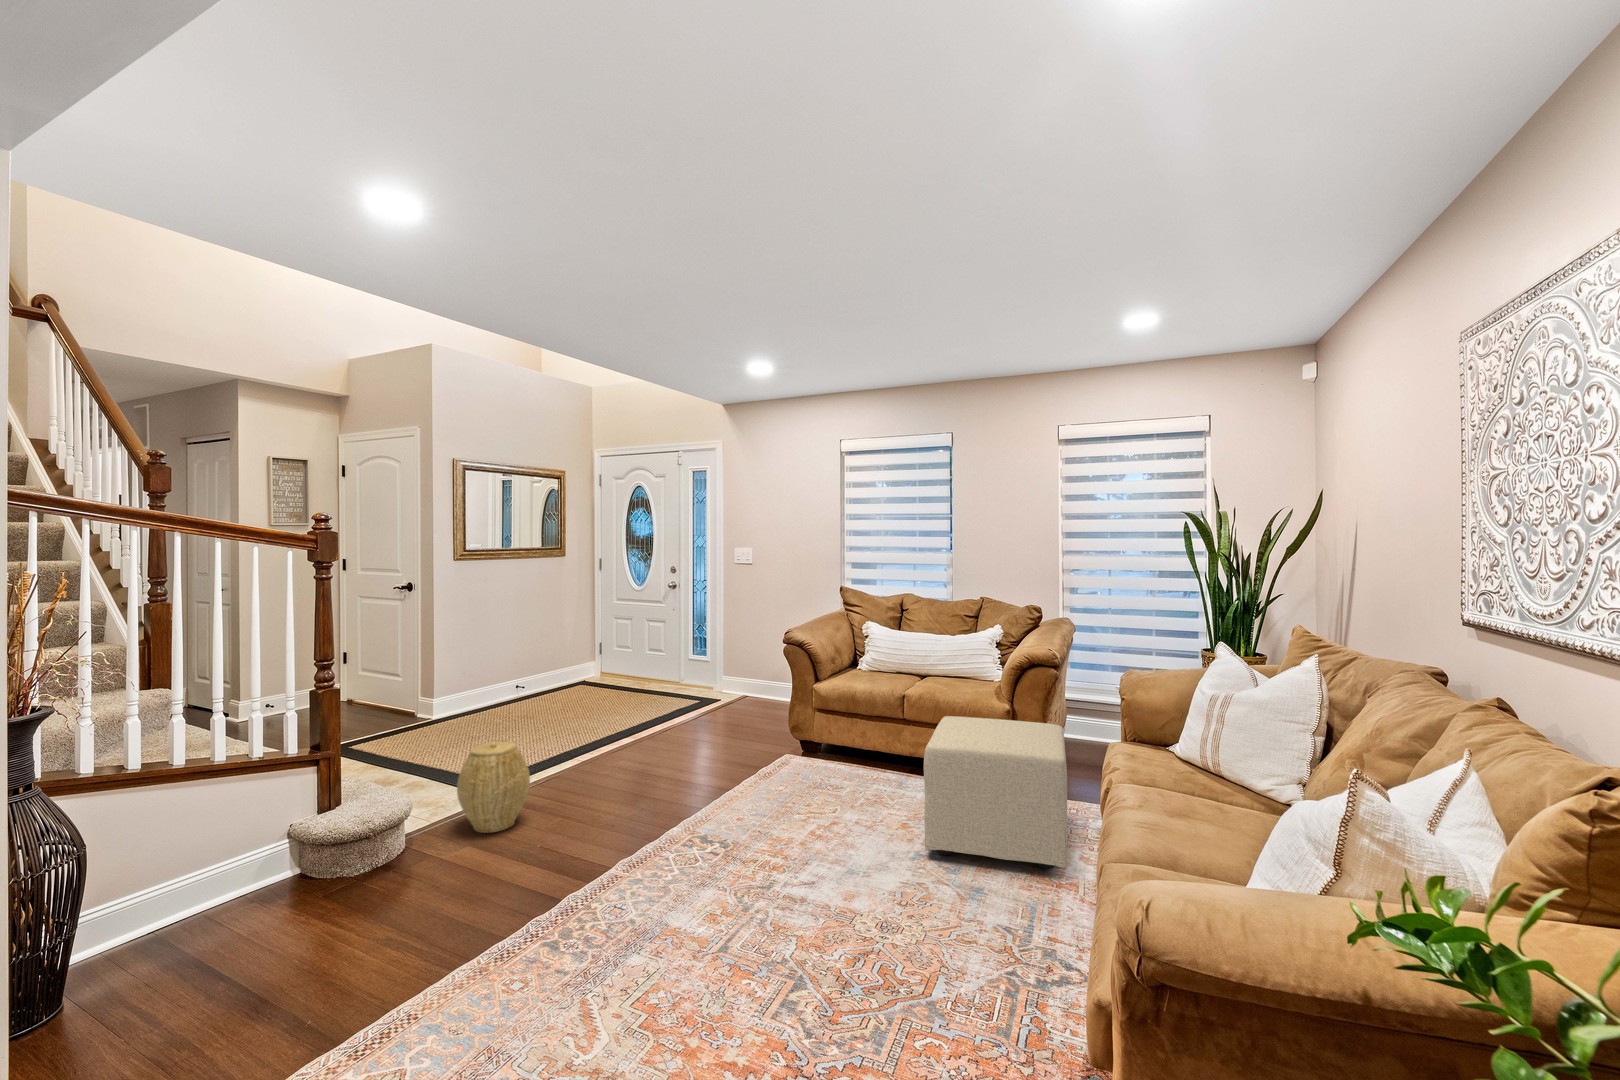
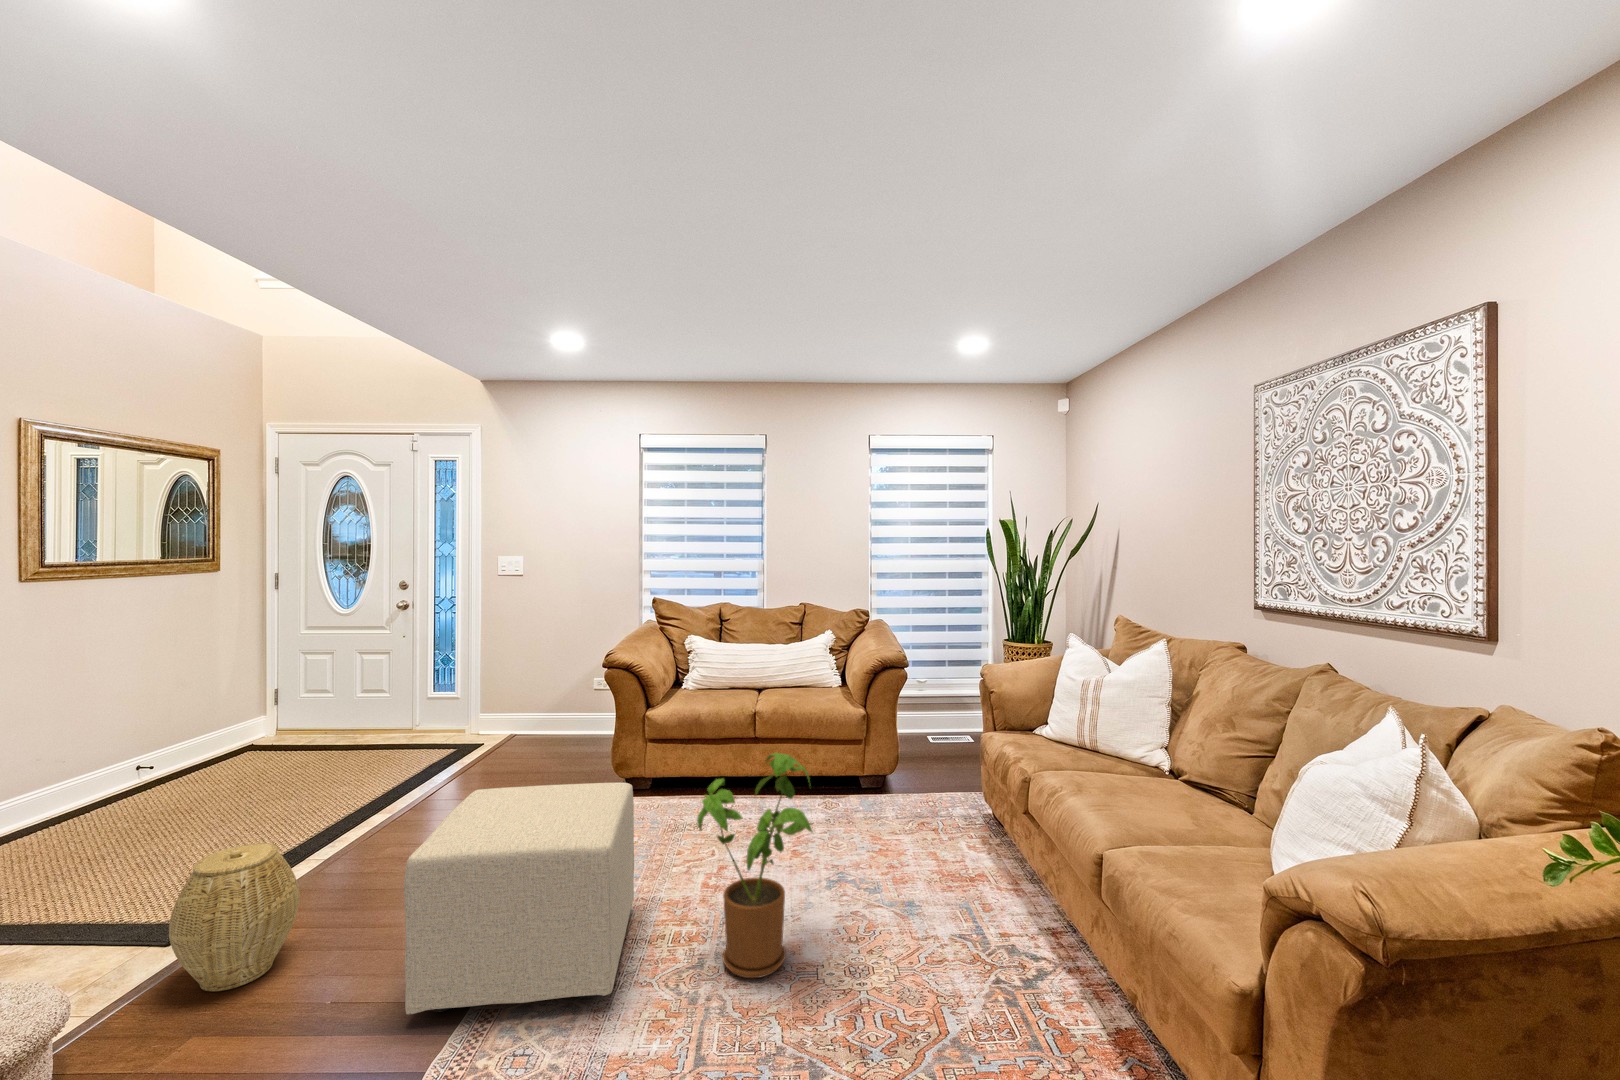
ottoman: present [924,716,1068,869] -> present [404,783,634,1014]
house plant: none [769,721,868,909] -> present [697,753,812,978]

